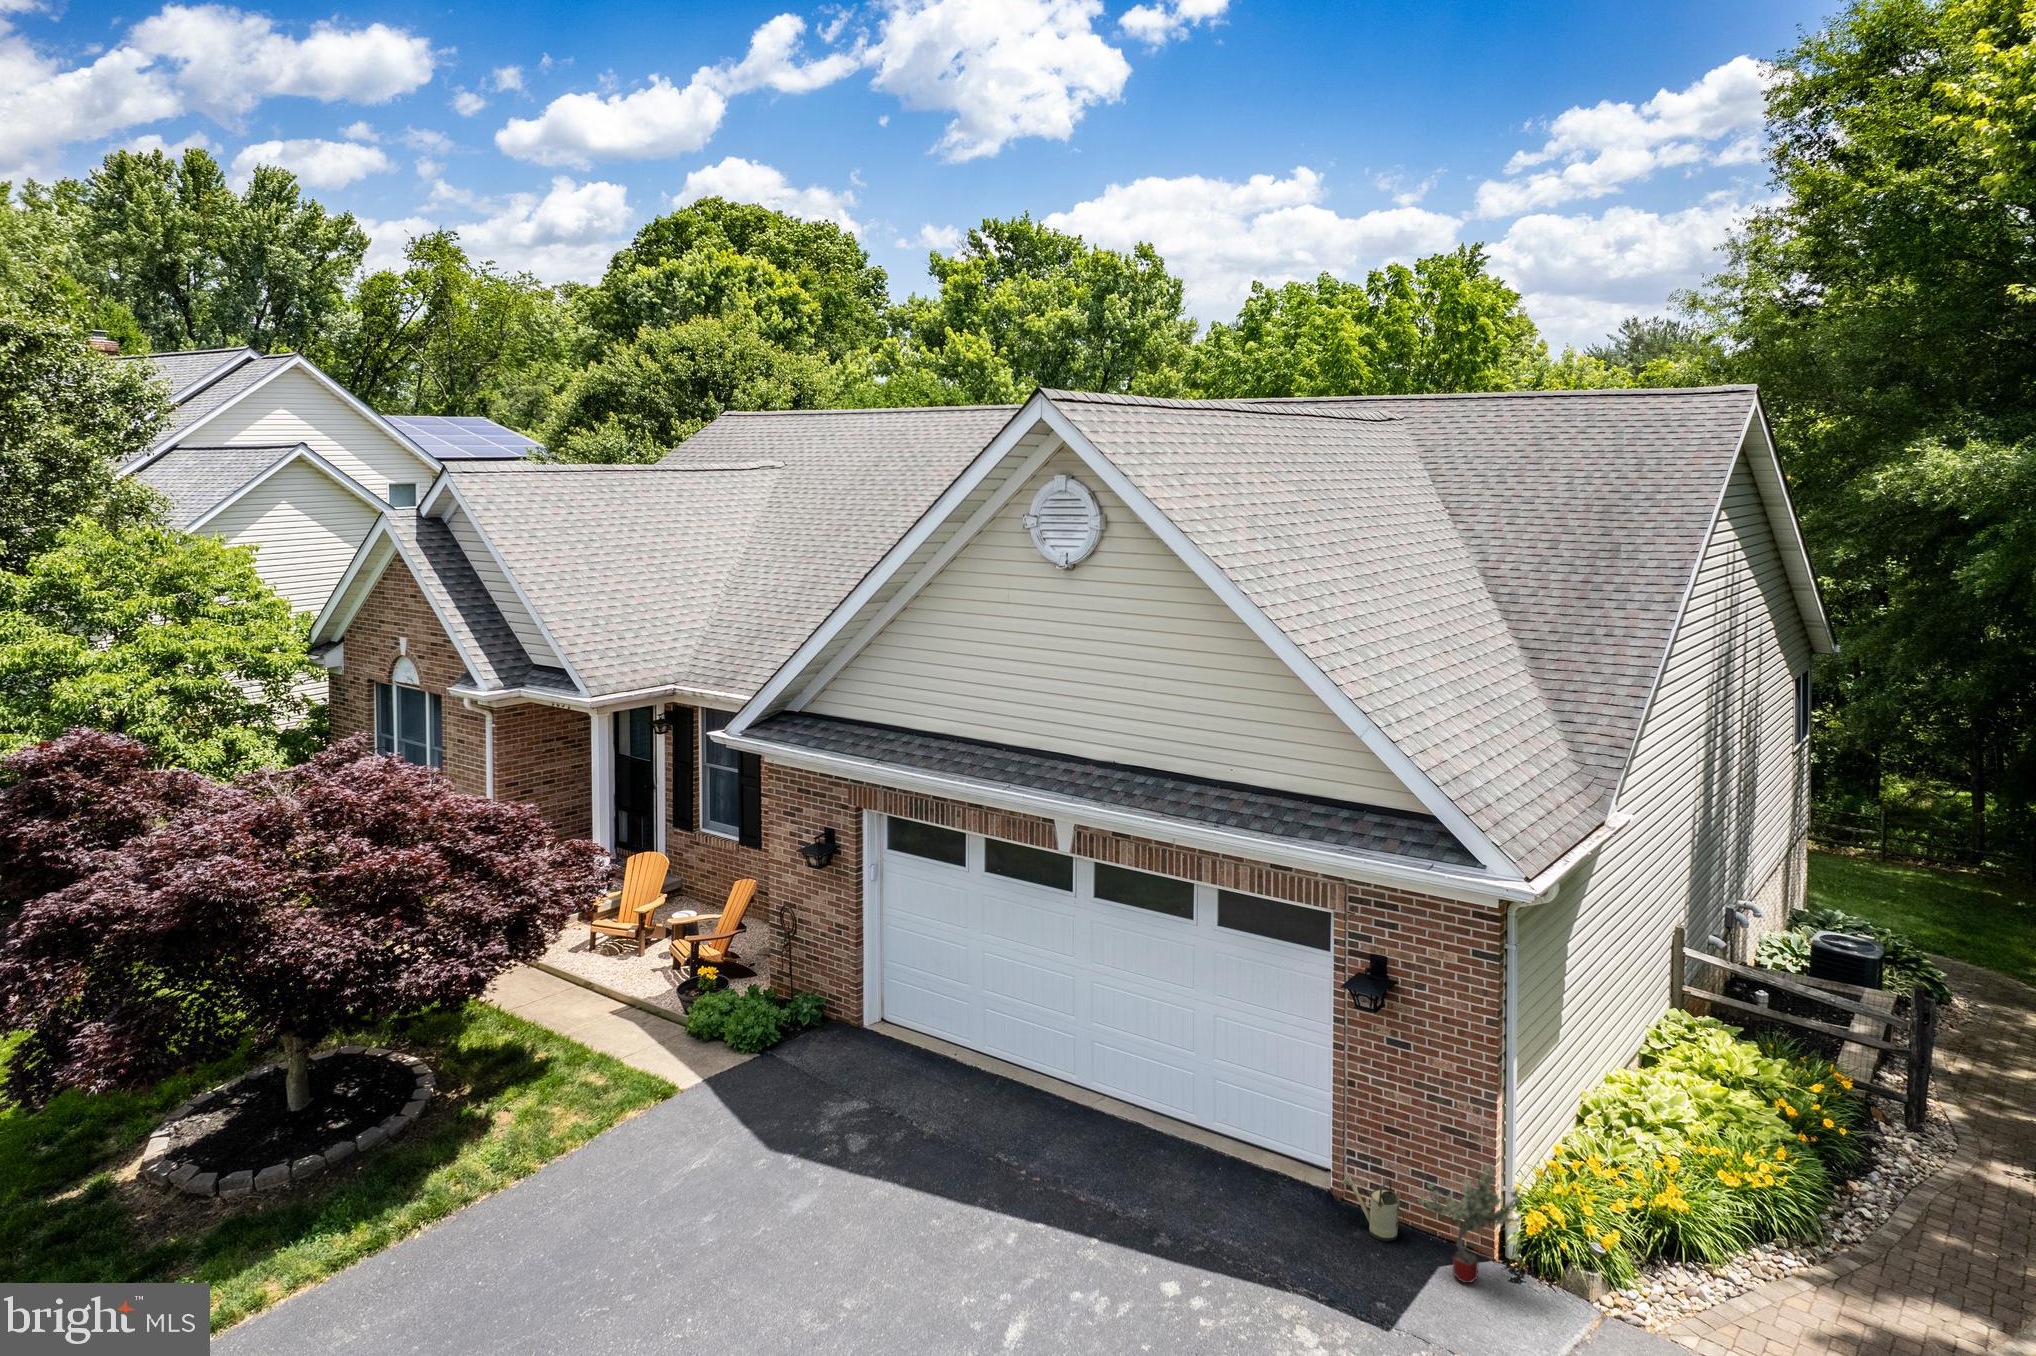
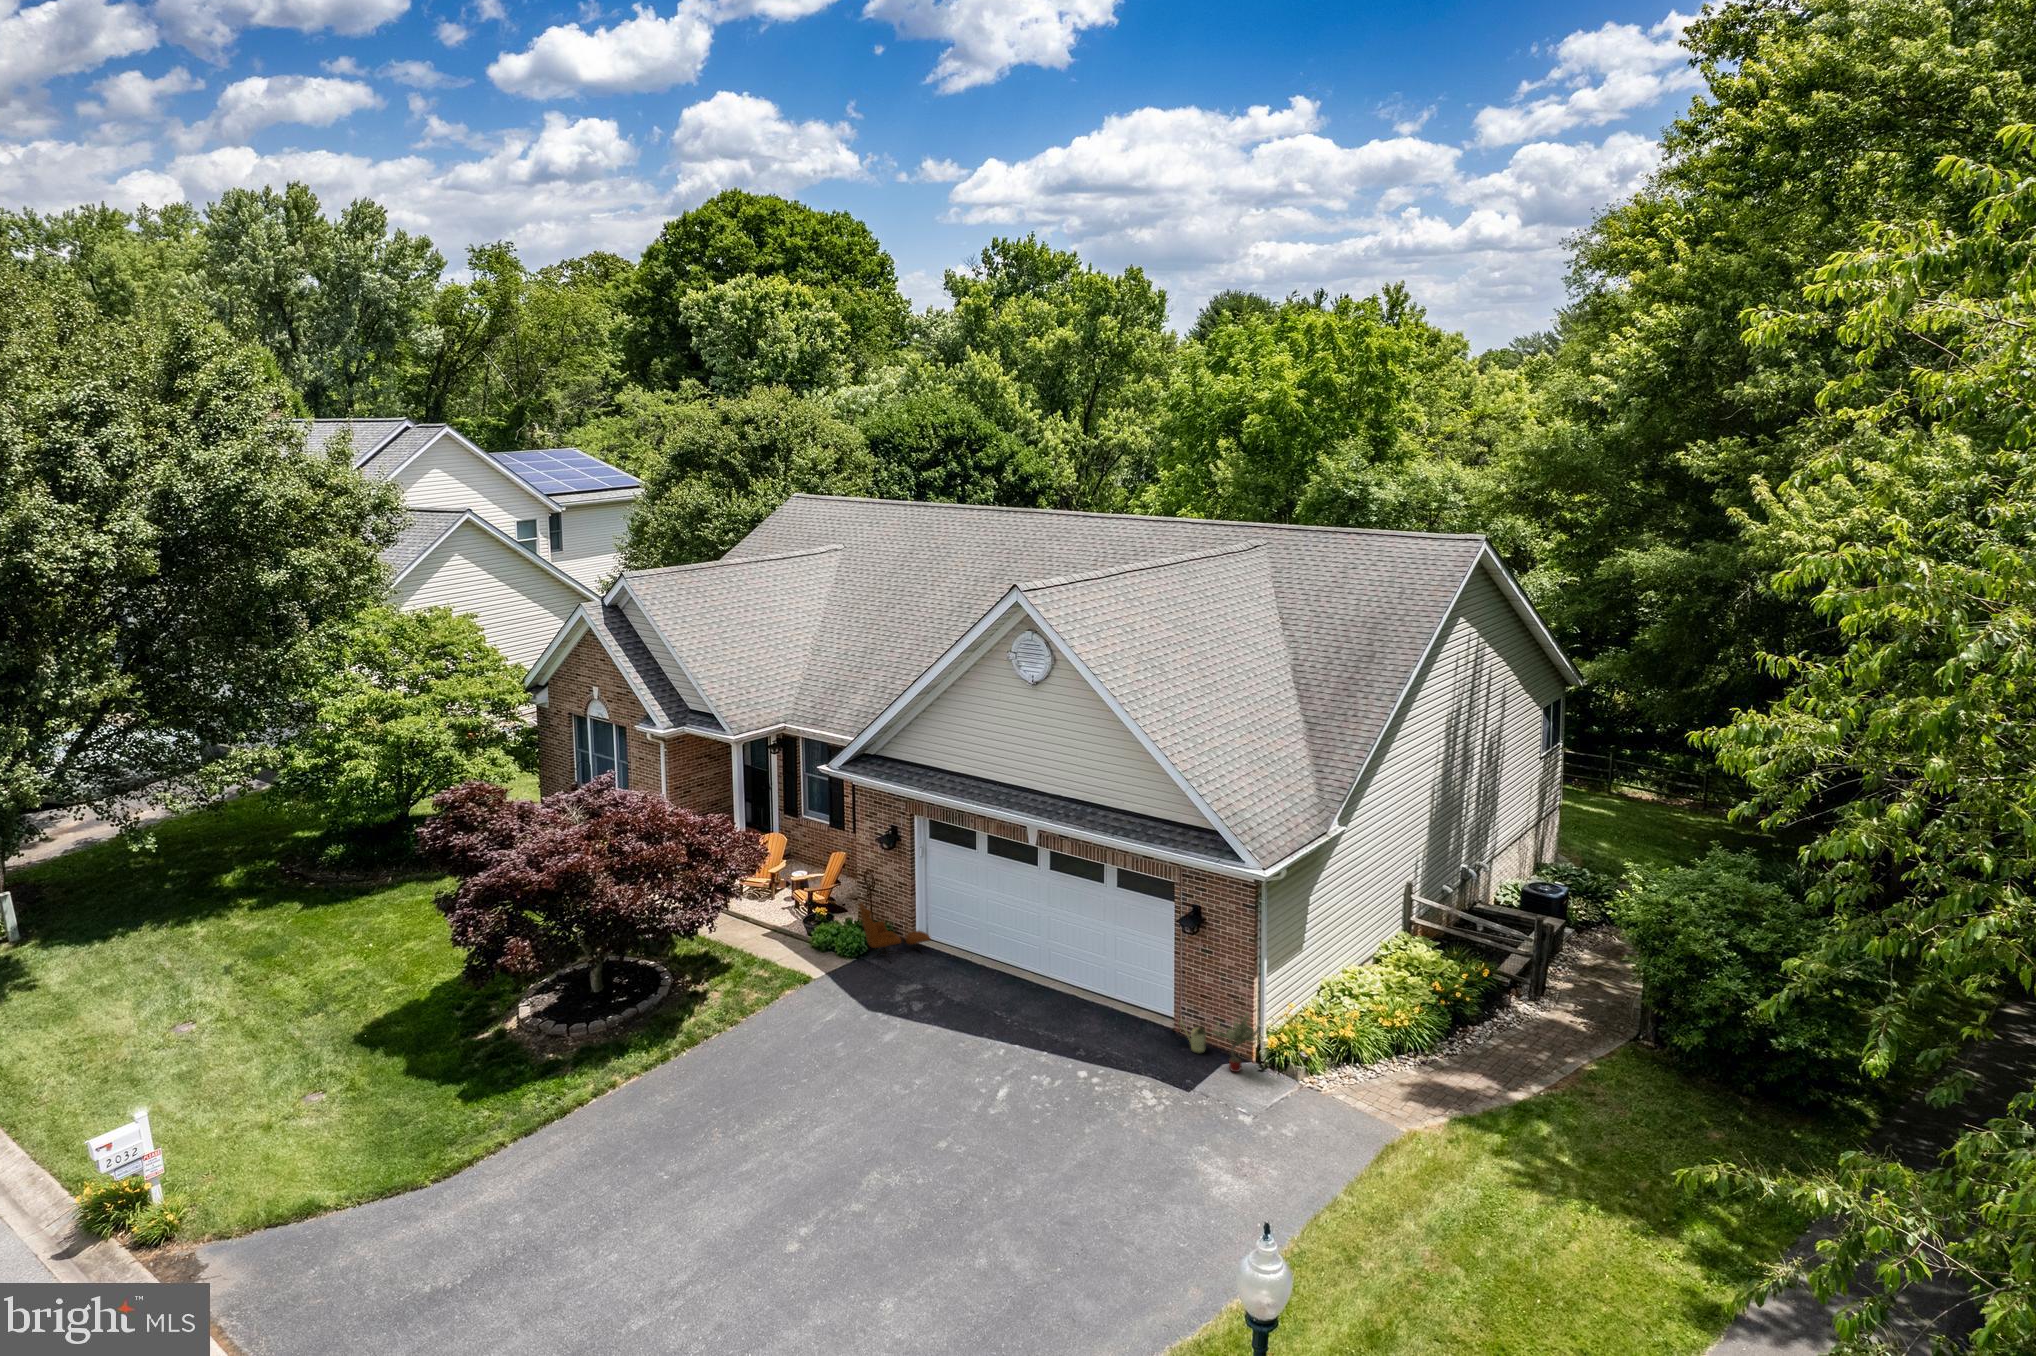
lounge chair: none [767,955,889,1061] -> present [859,902,930,959]

